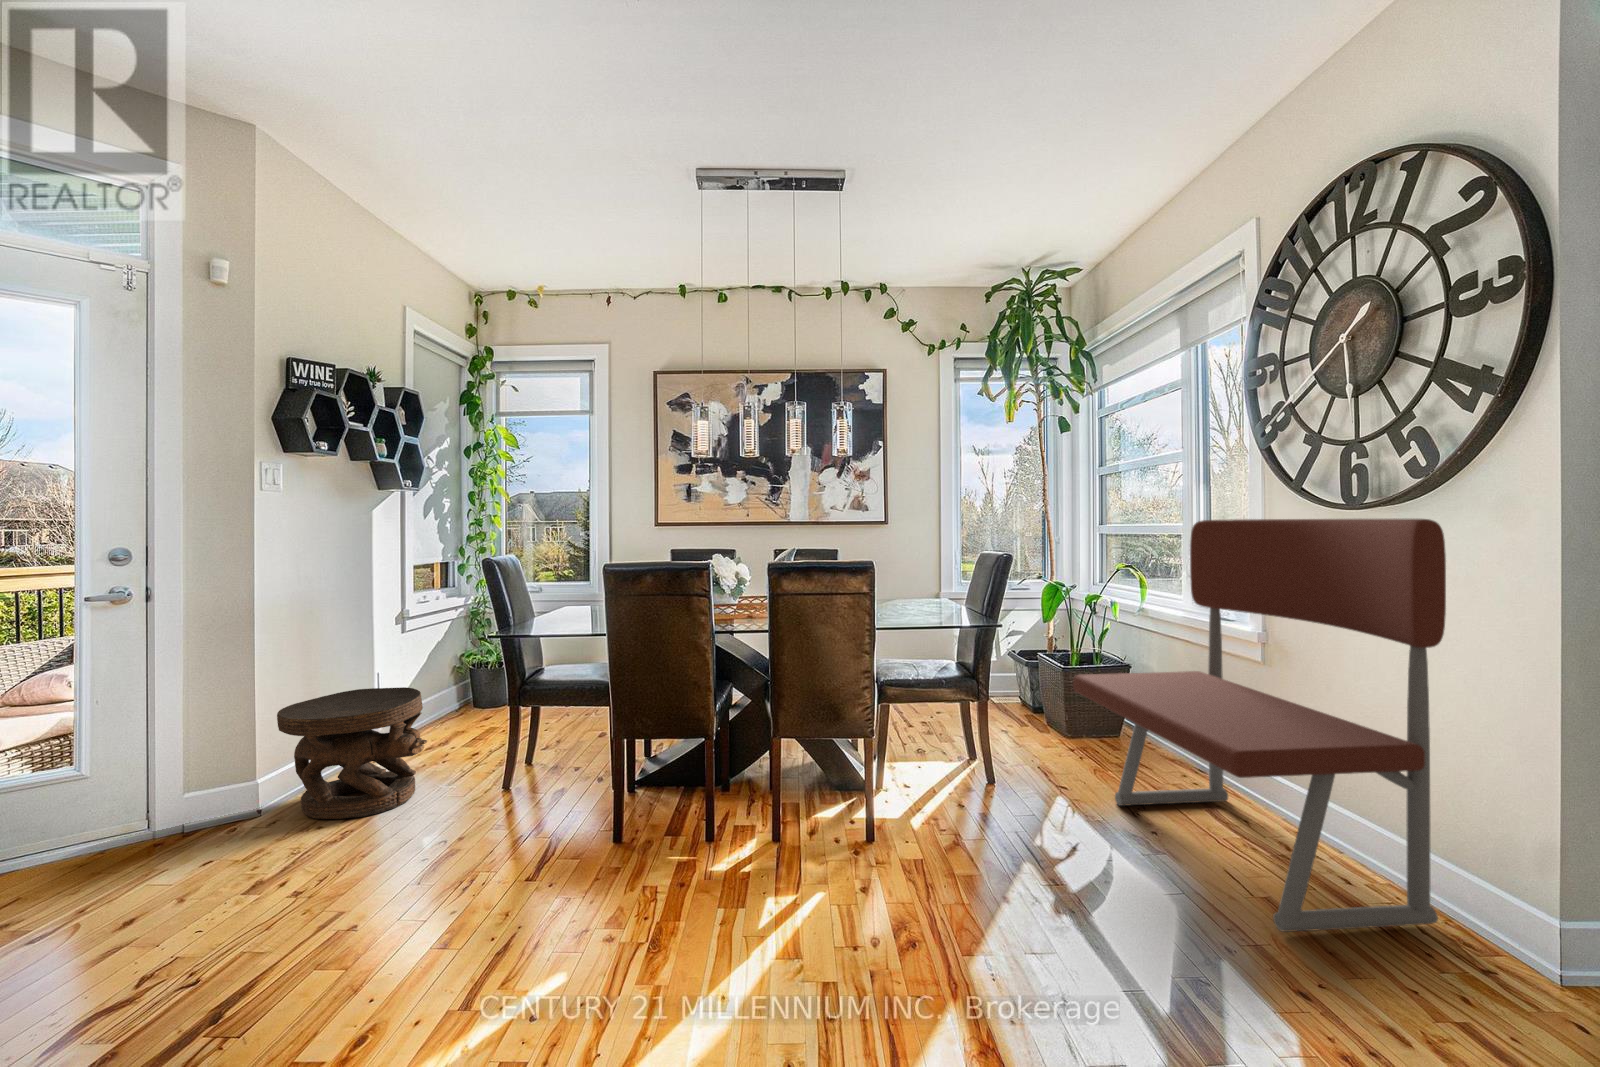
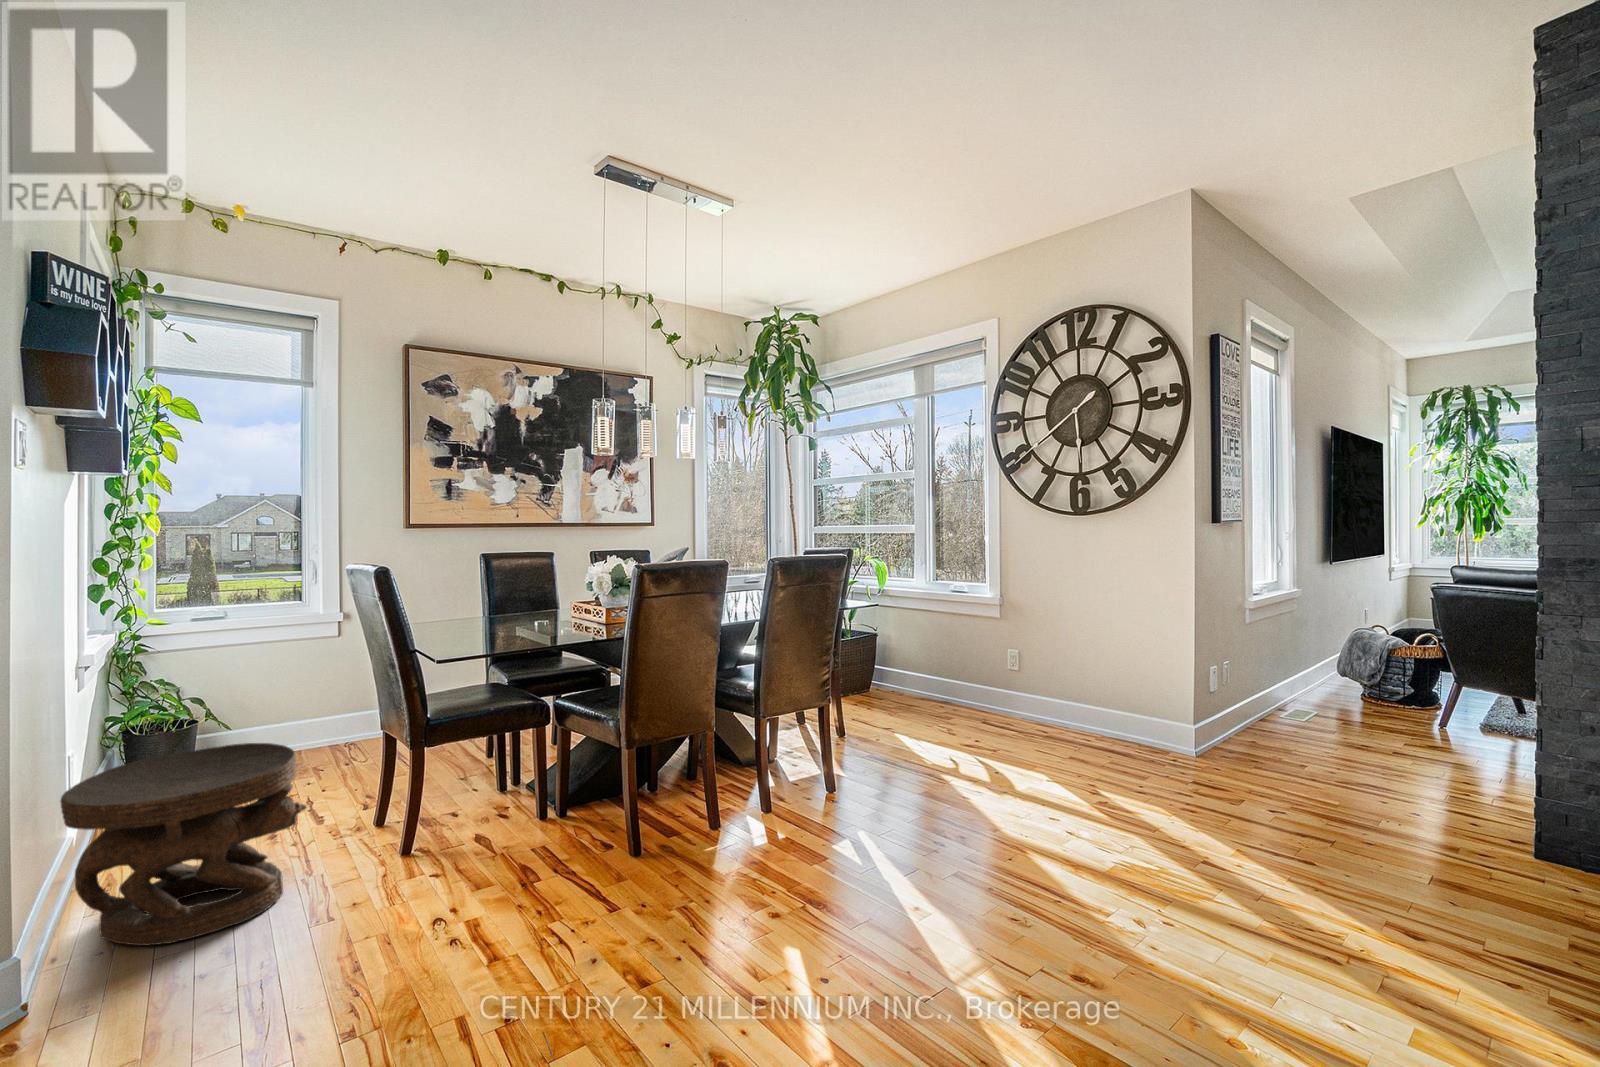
bench: present [1073,519,1446,932] -> none [915,522,1153,772]

